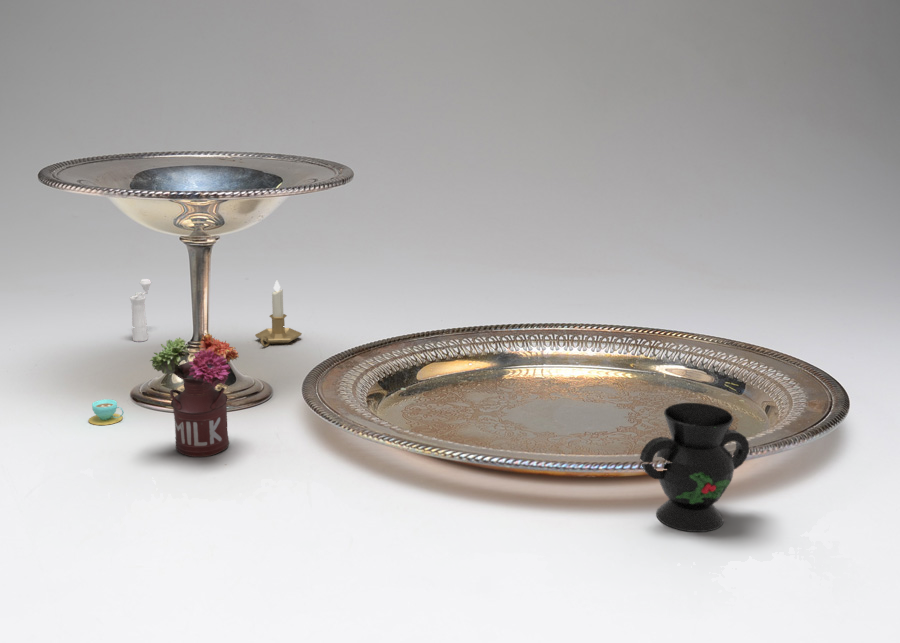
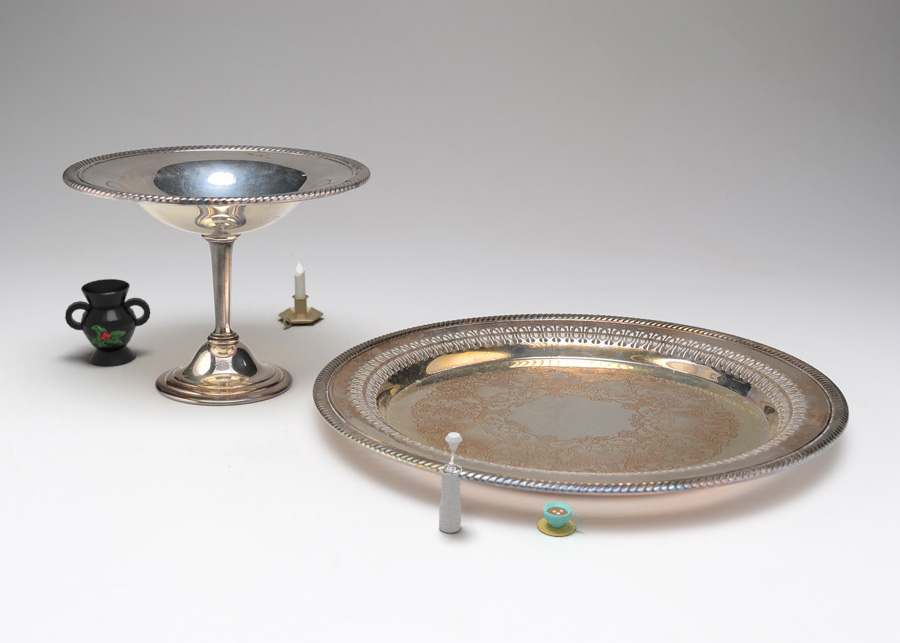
pepper mill: present [130,279,151,342] -> present [439,432,462,533]
flower arrangement: present [150,334,239,457] -> none [172,338,257,455]
teacup: present [88,399,124,425] -> present [537,502,582,536]
decorative vase: present [640,403,749,532] -> present [65,279,150,366]

